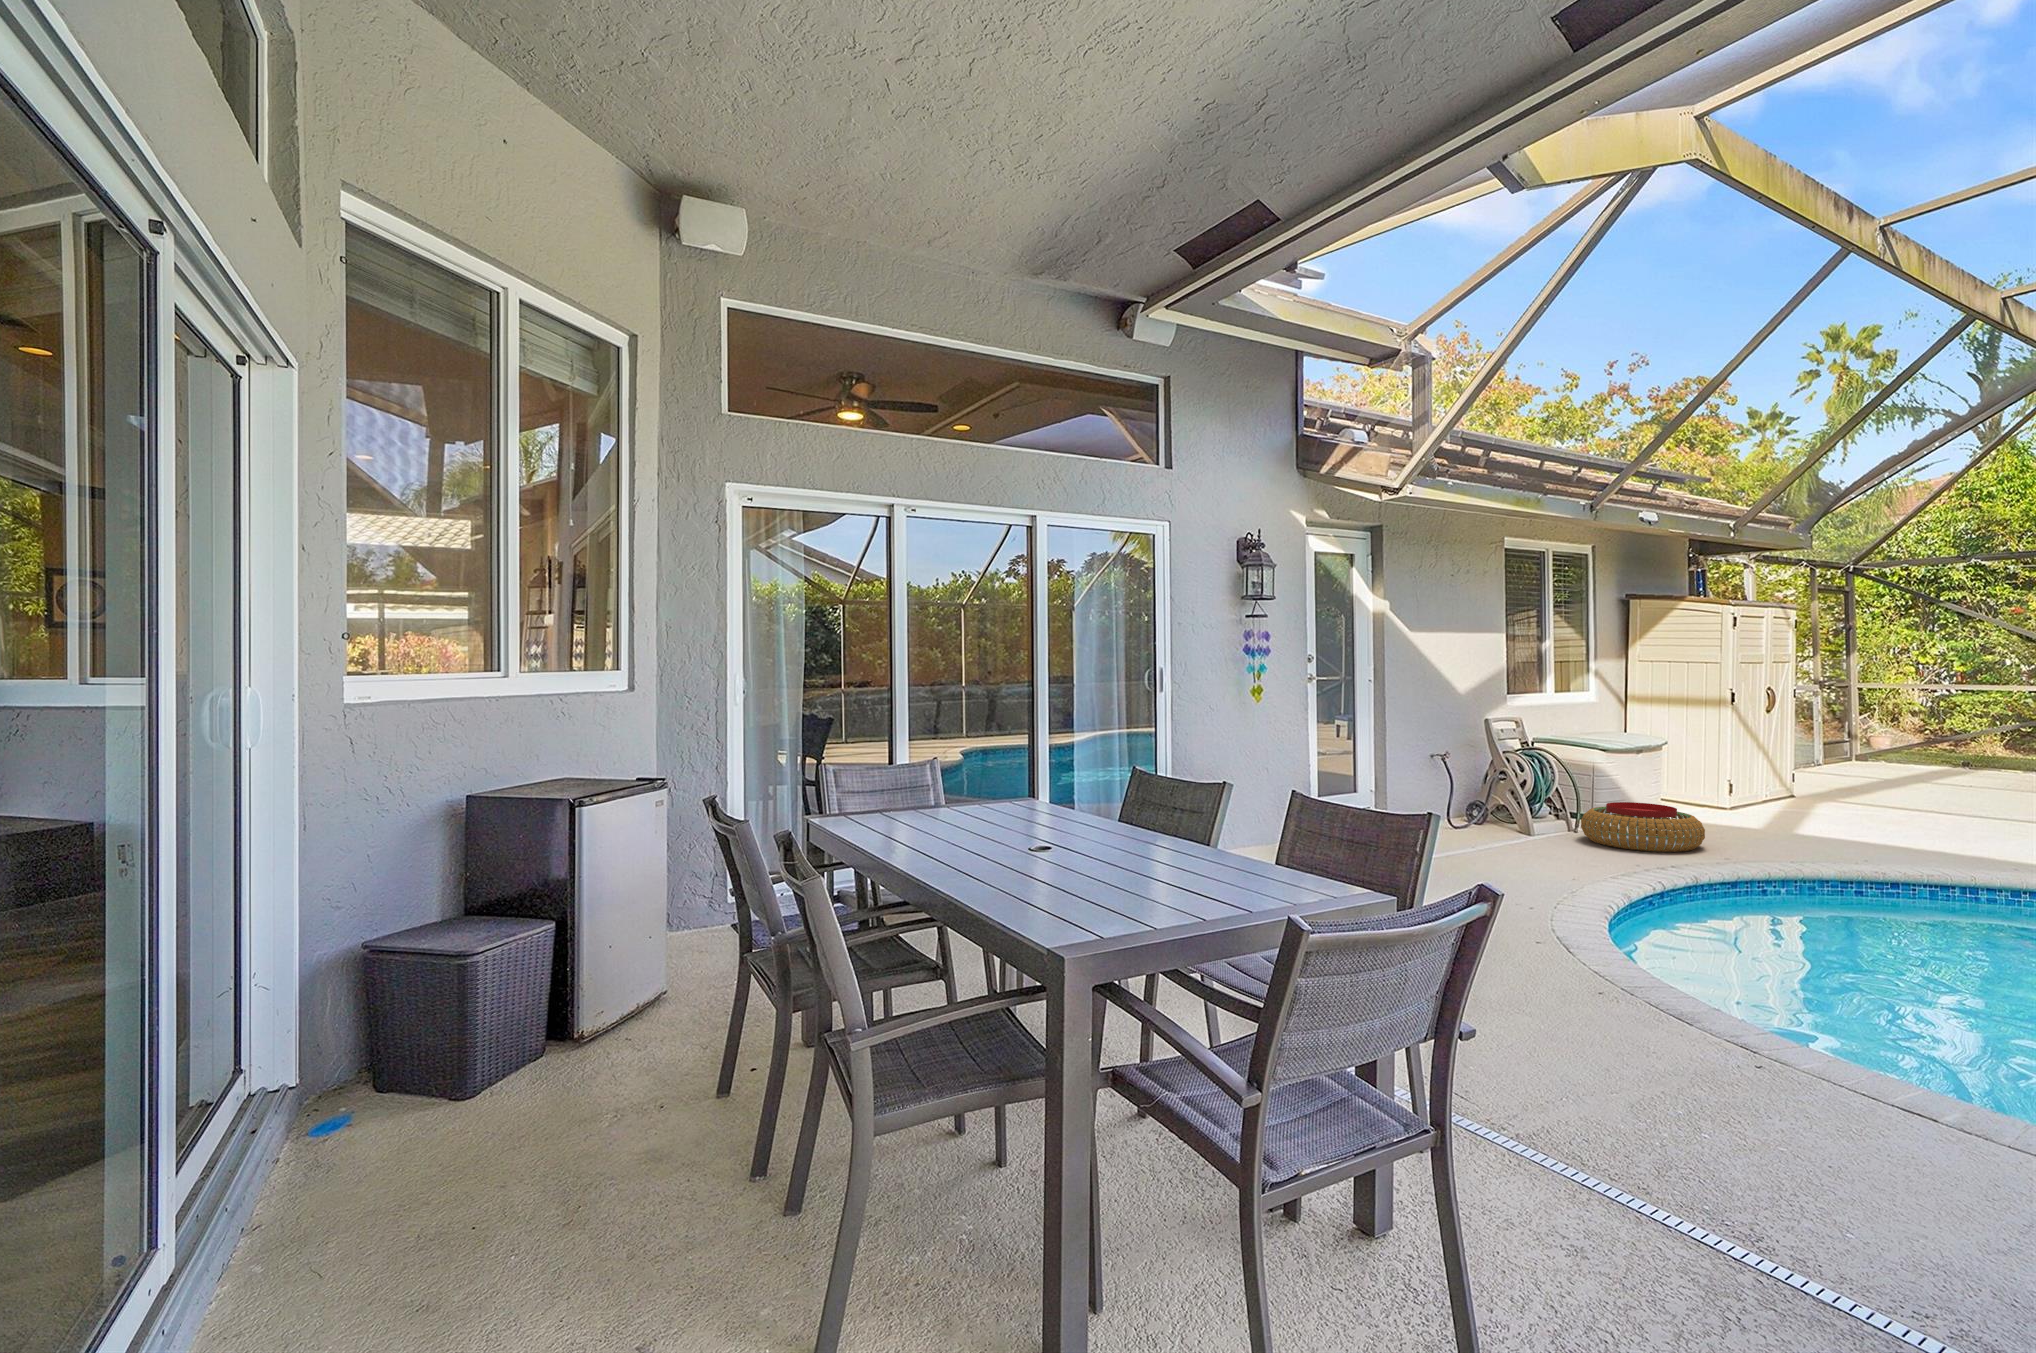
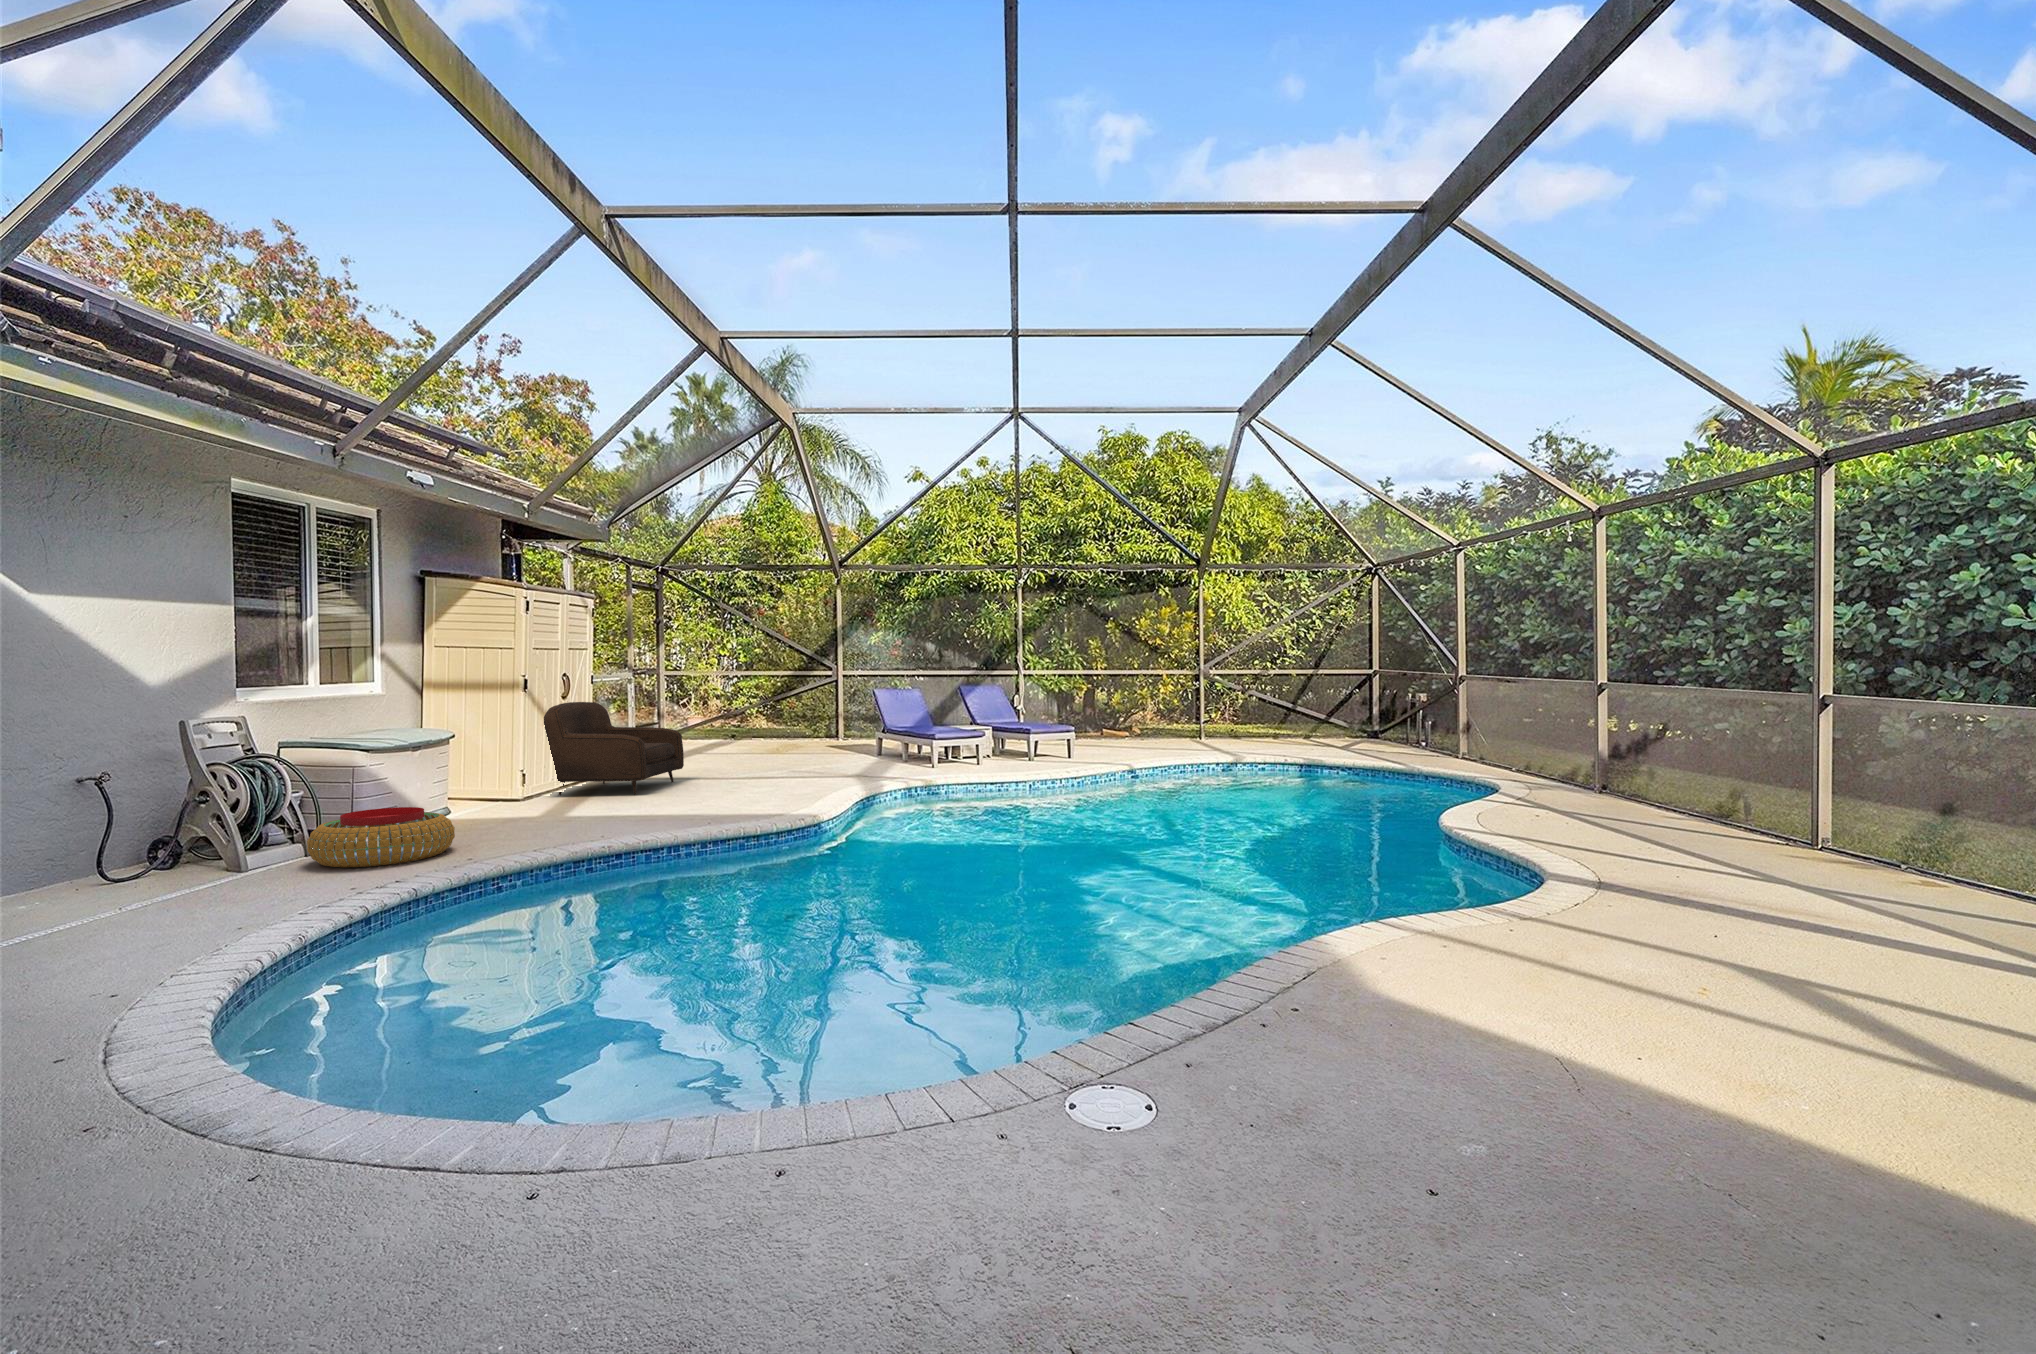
armchair: none [1751,717,1922,819] -> present [544,702,684,795]

